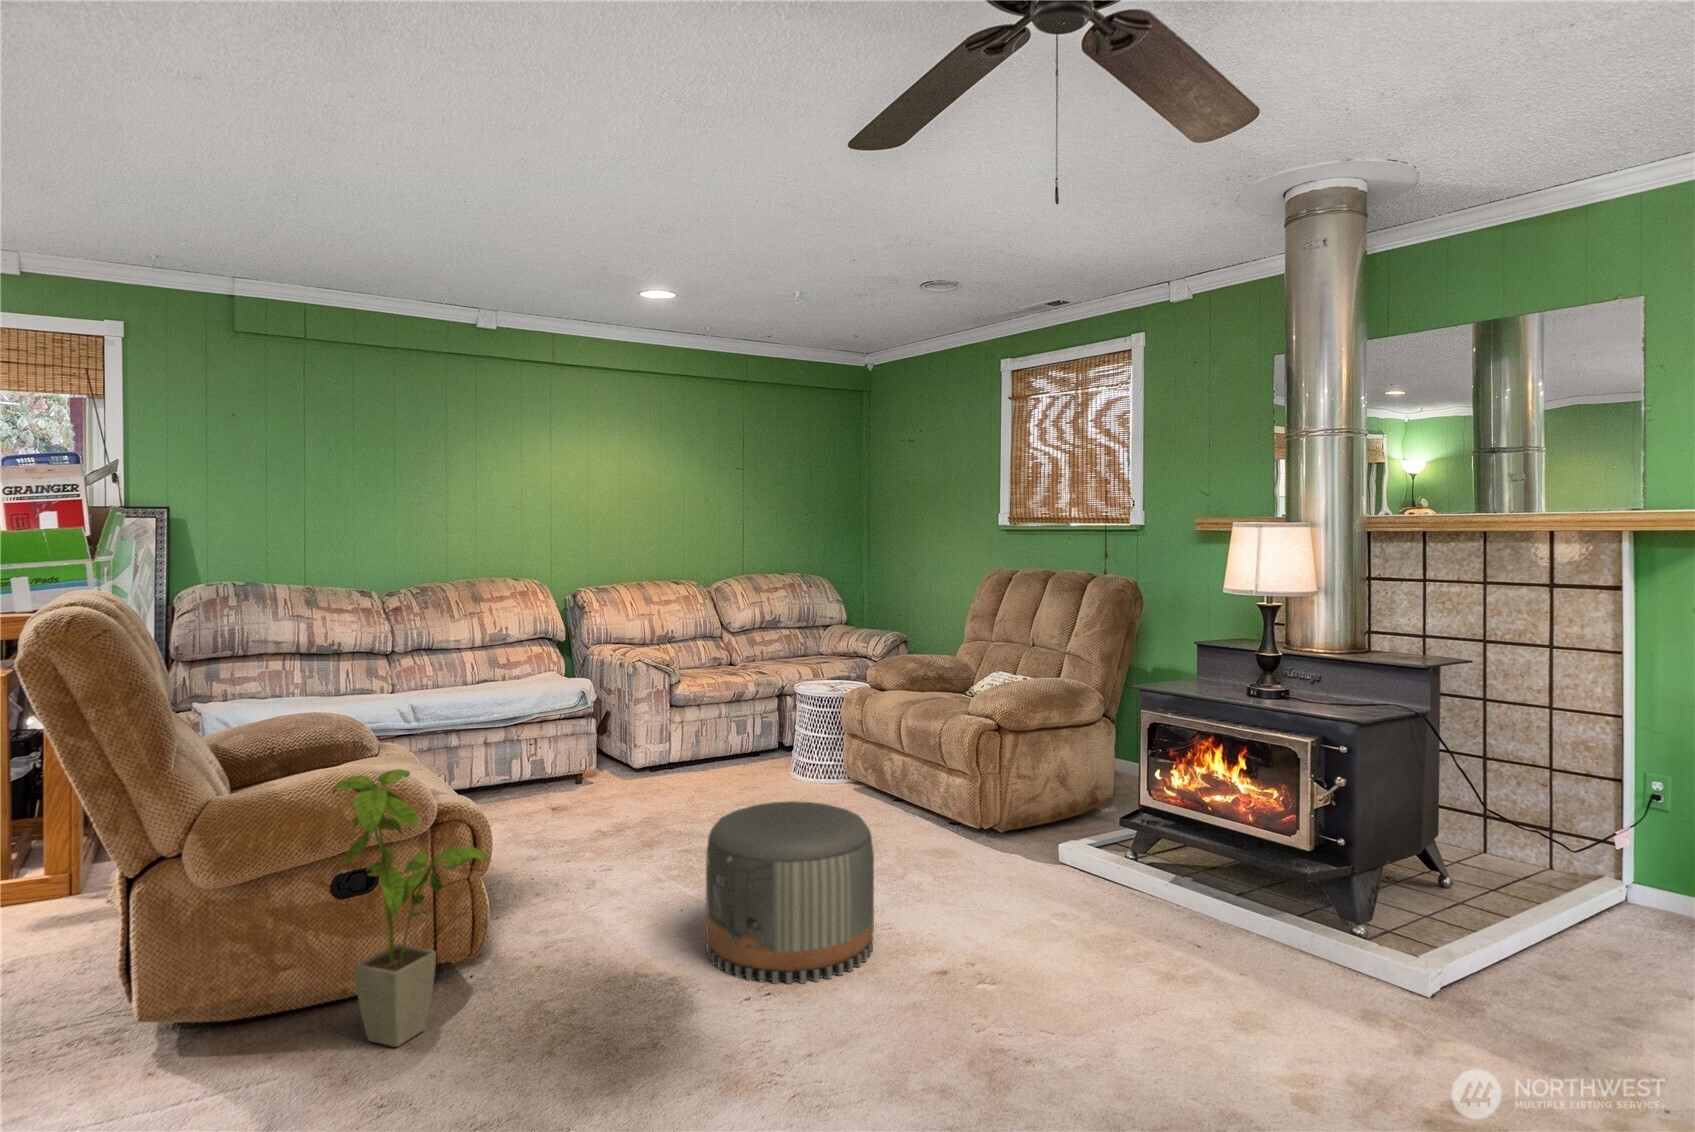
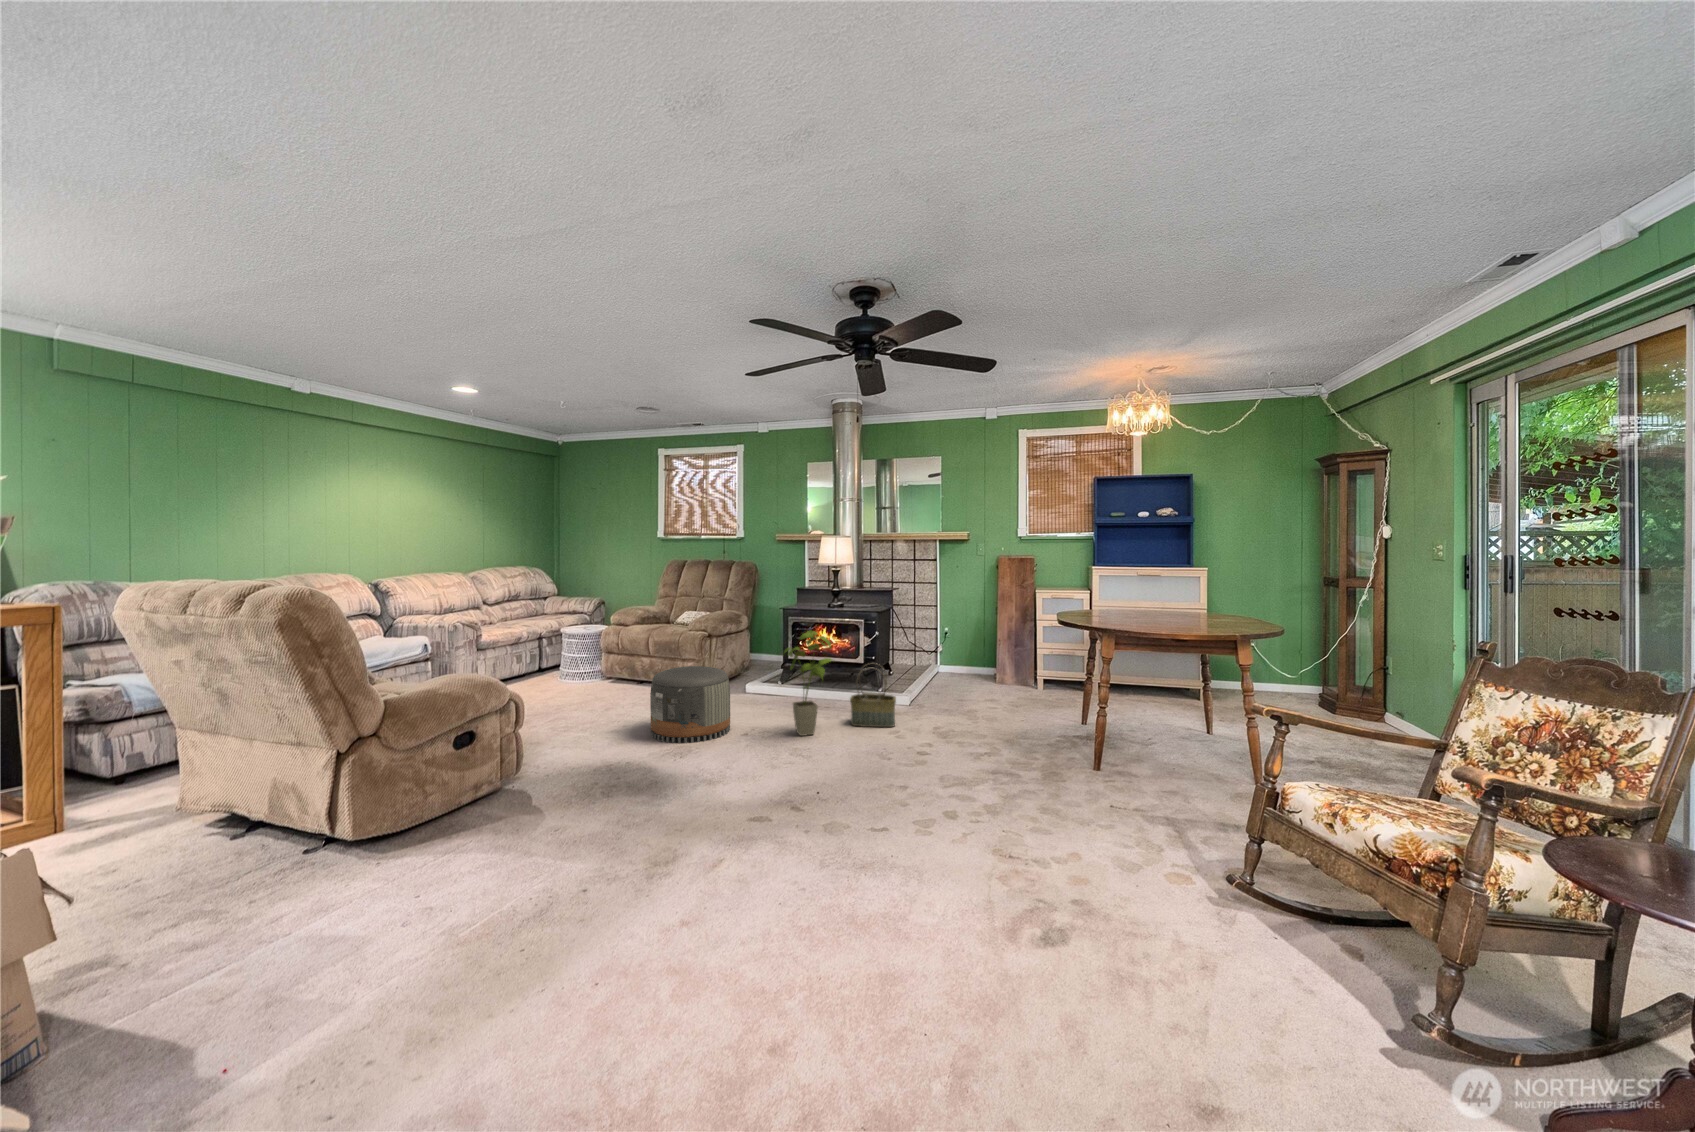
house plant: present [332,769,492,1047] -> present [784,631,832,736]
basket: none [1140,881,1285,1092] -> present [850,670,896,727]

